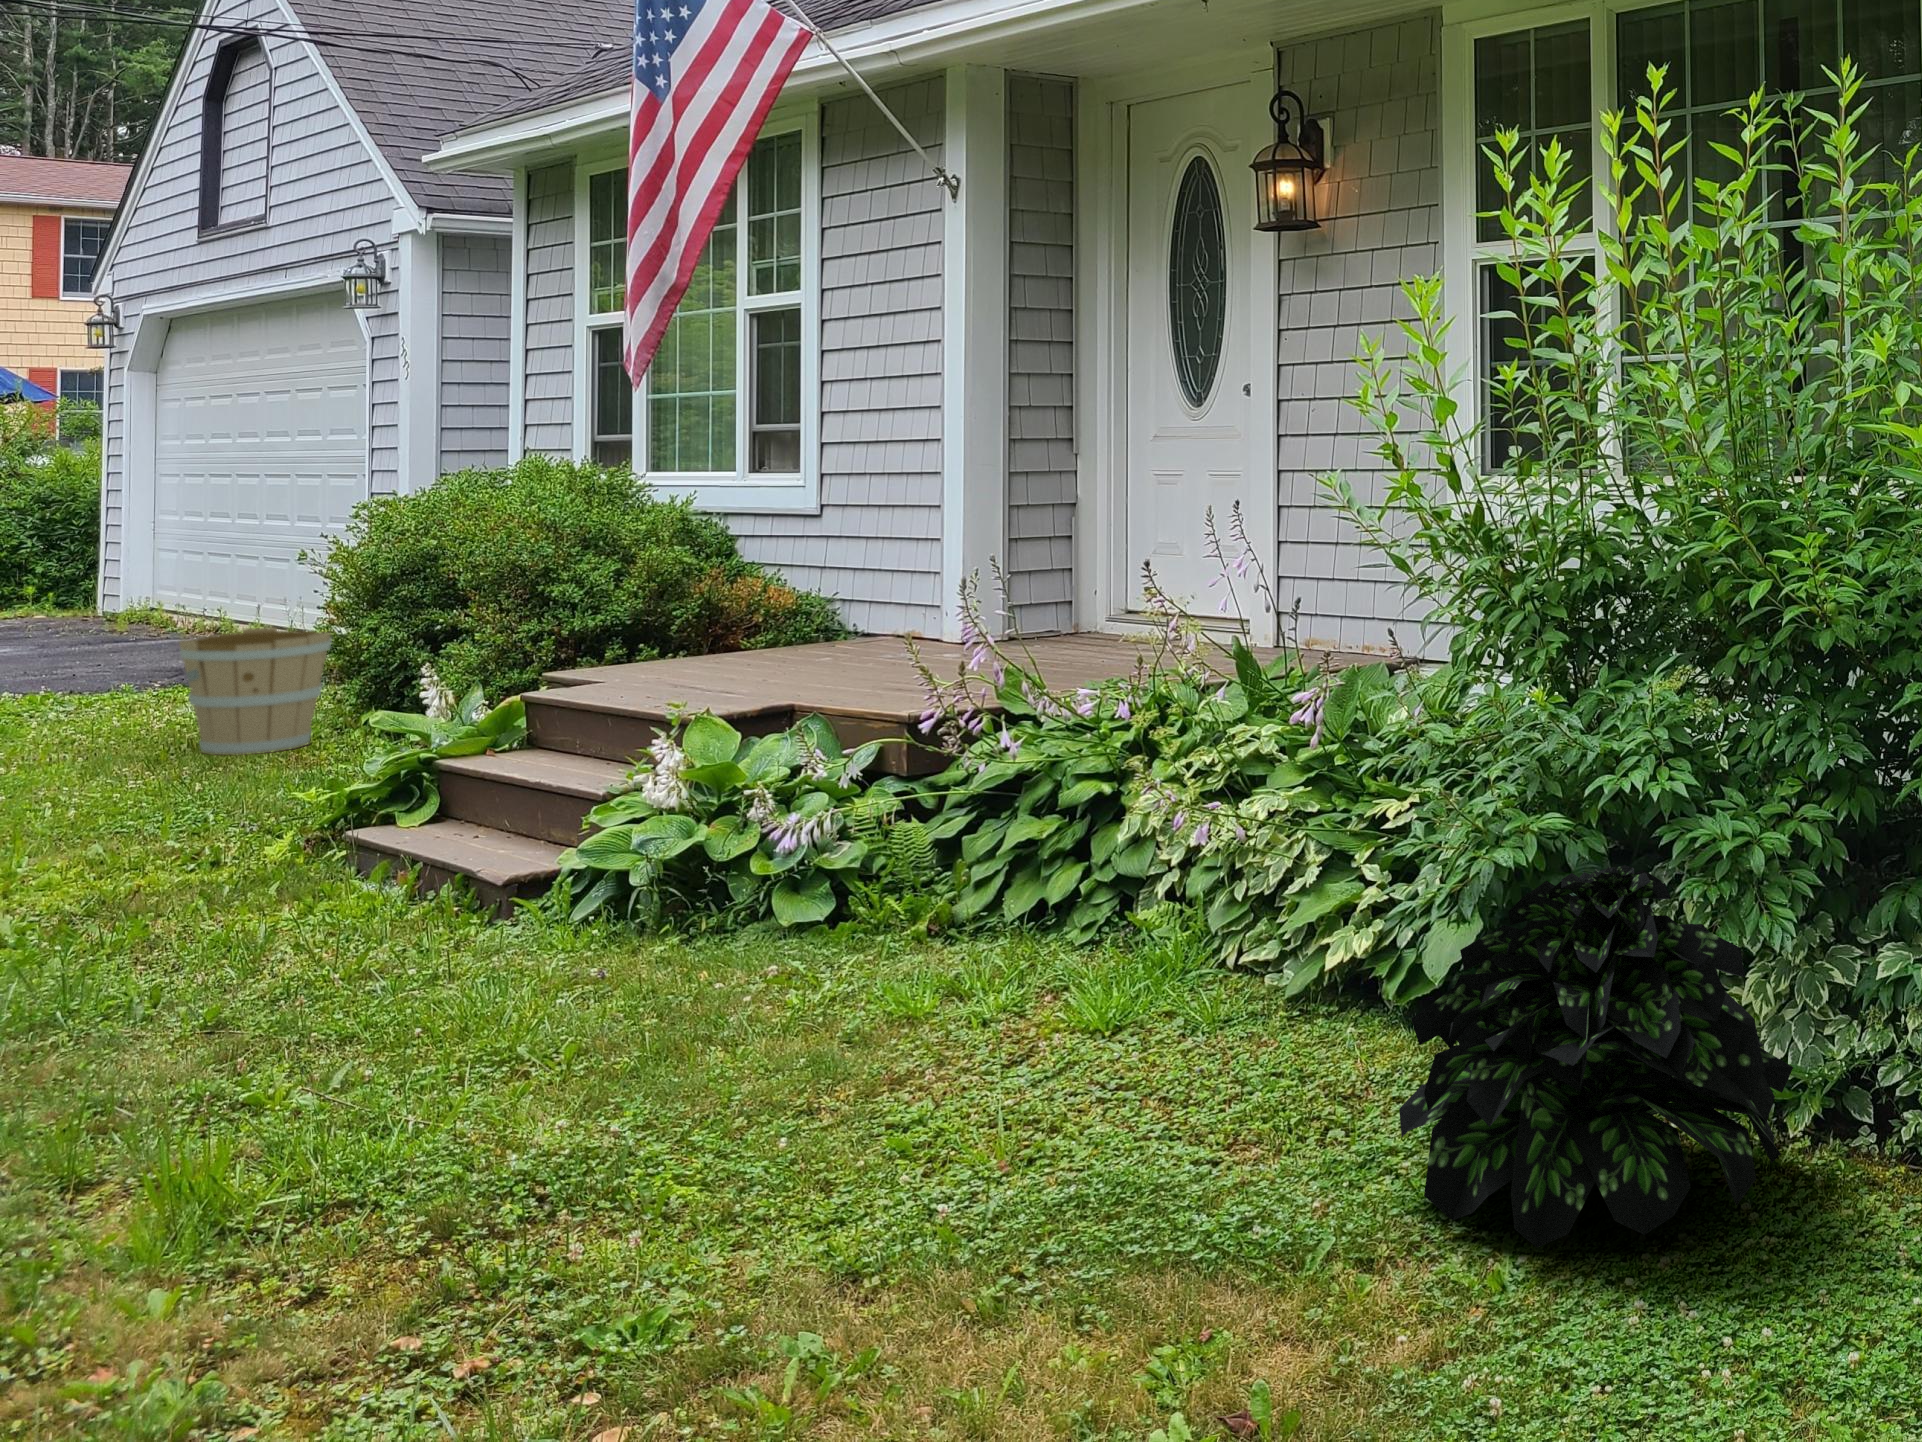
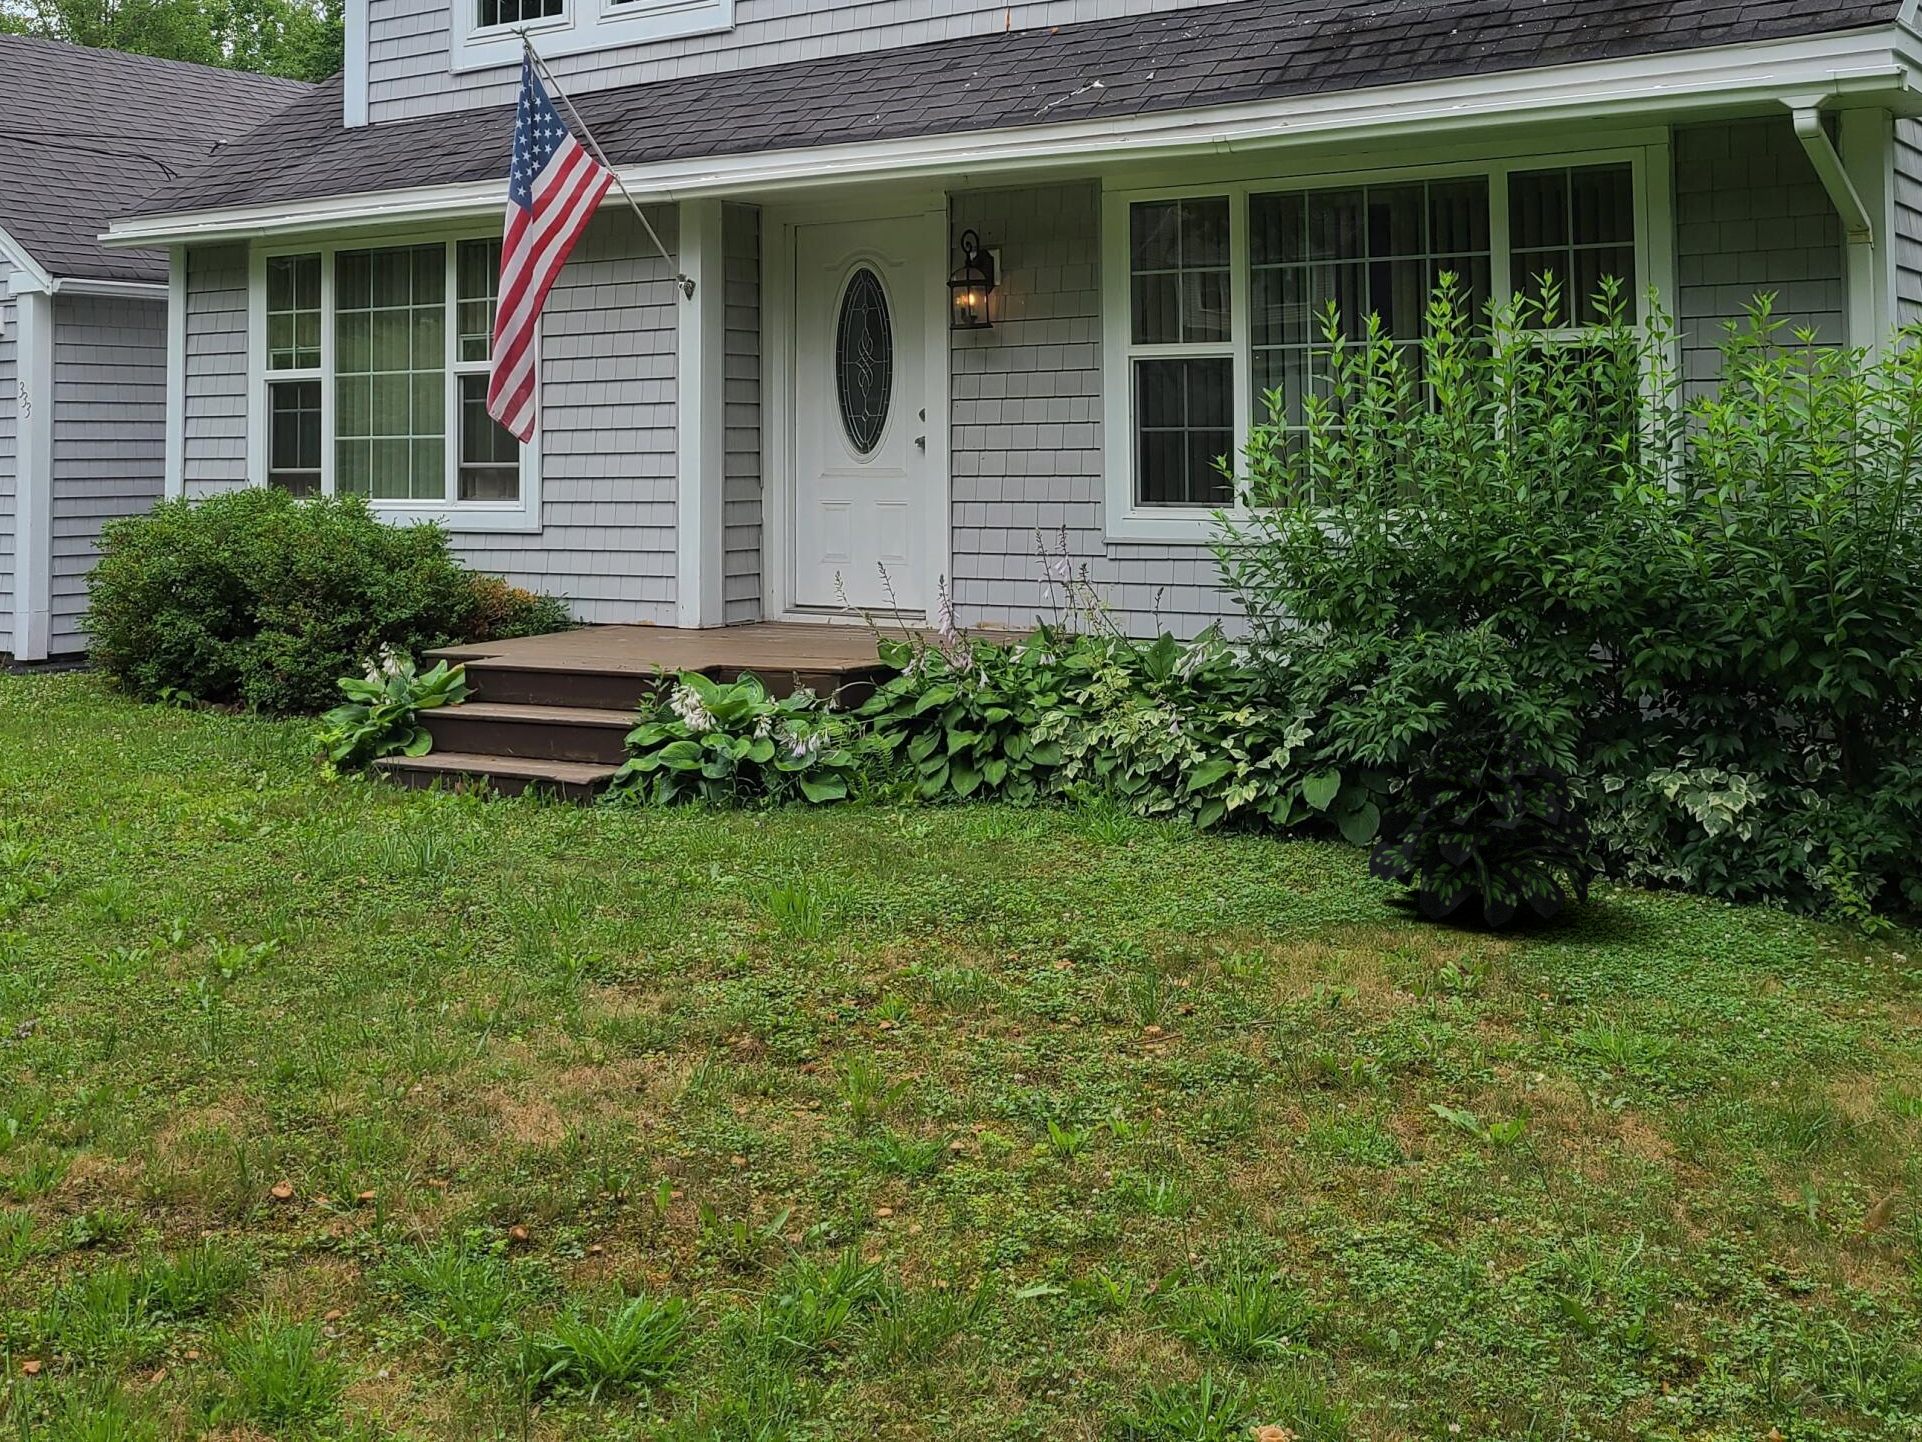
wooden bucket: present [179,627,332,755] -> none [66,621,179,720]

